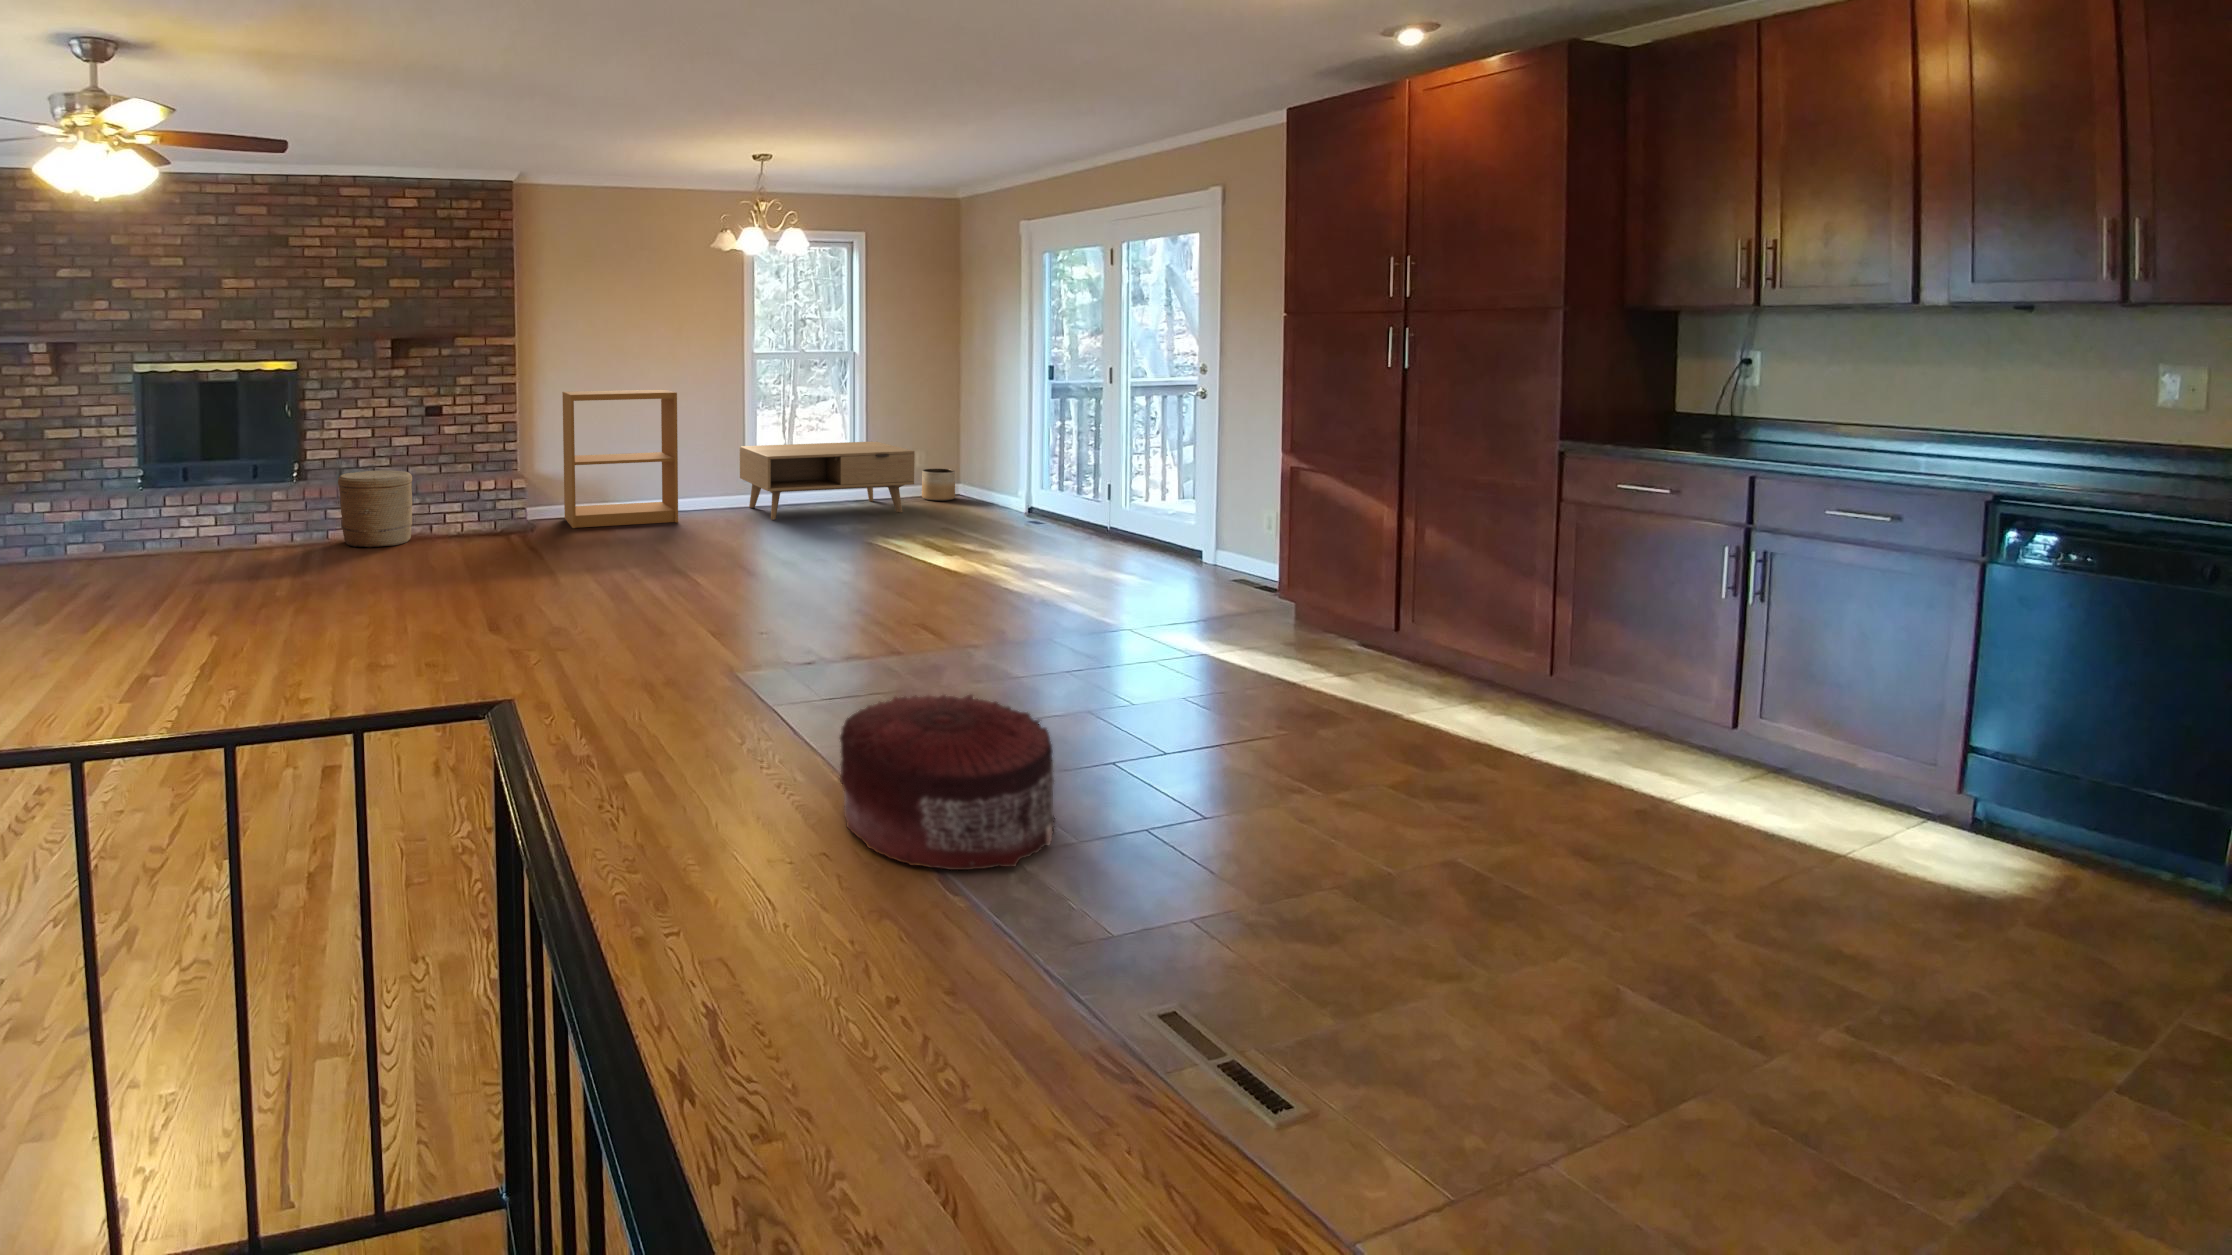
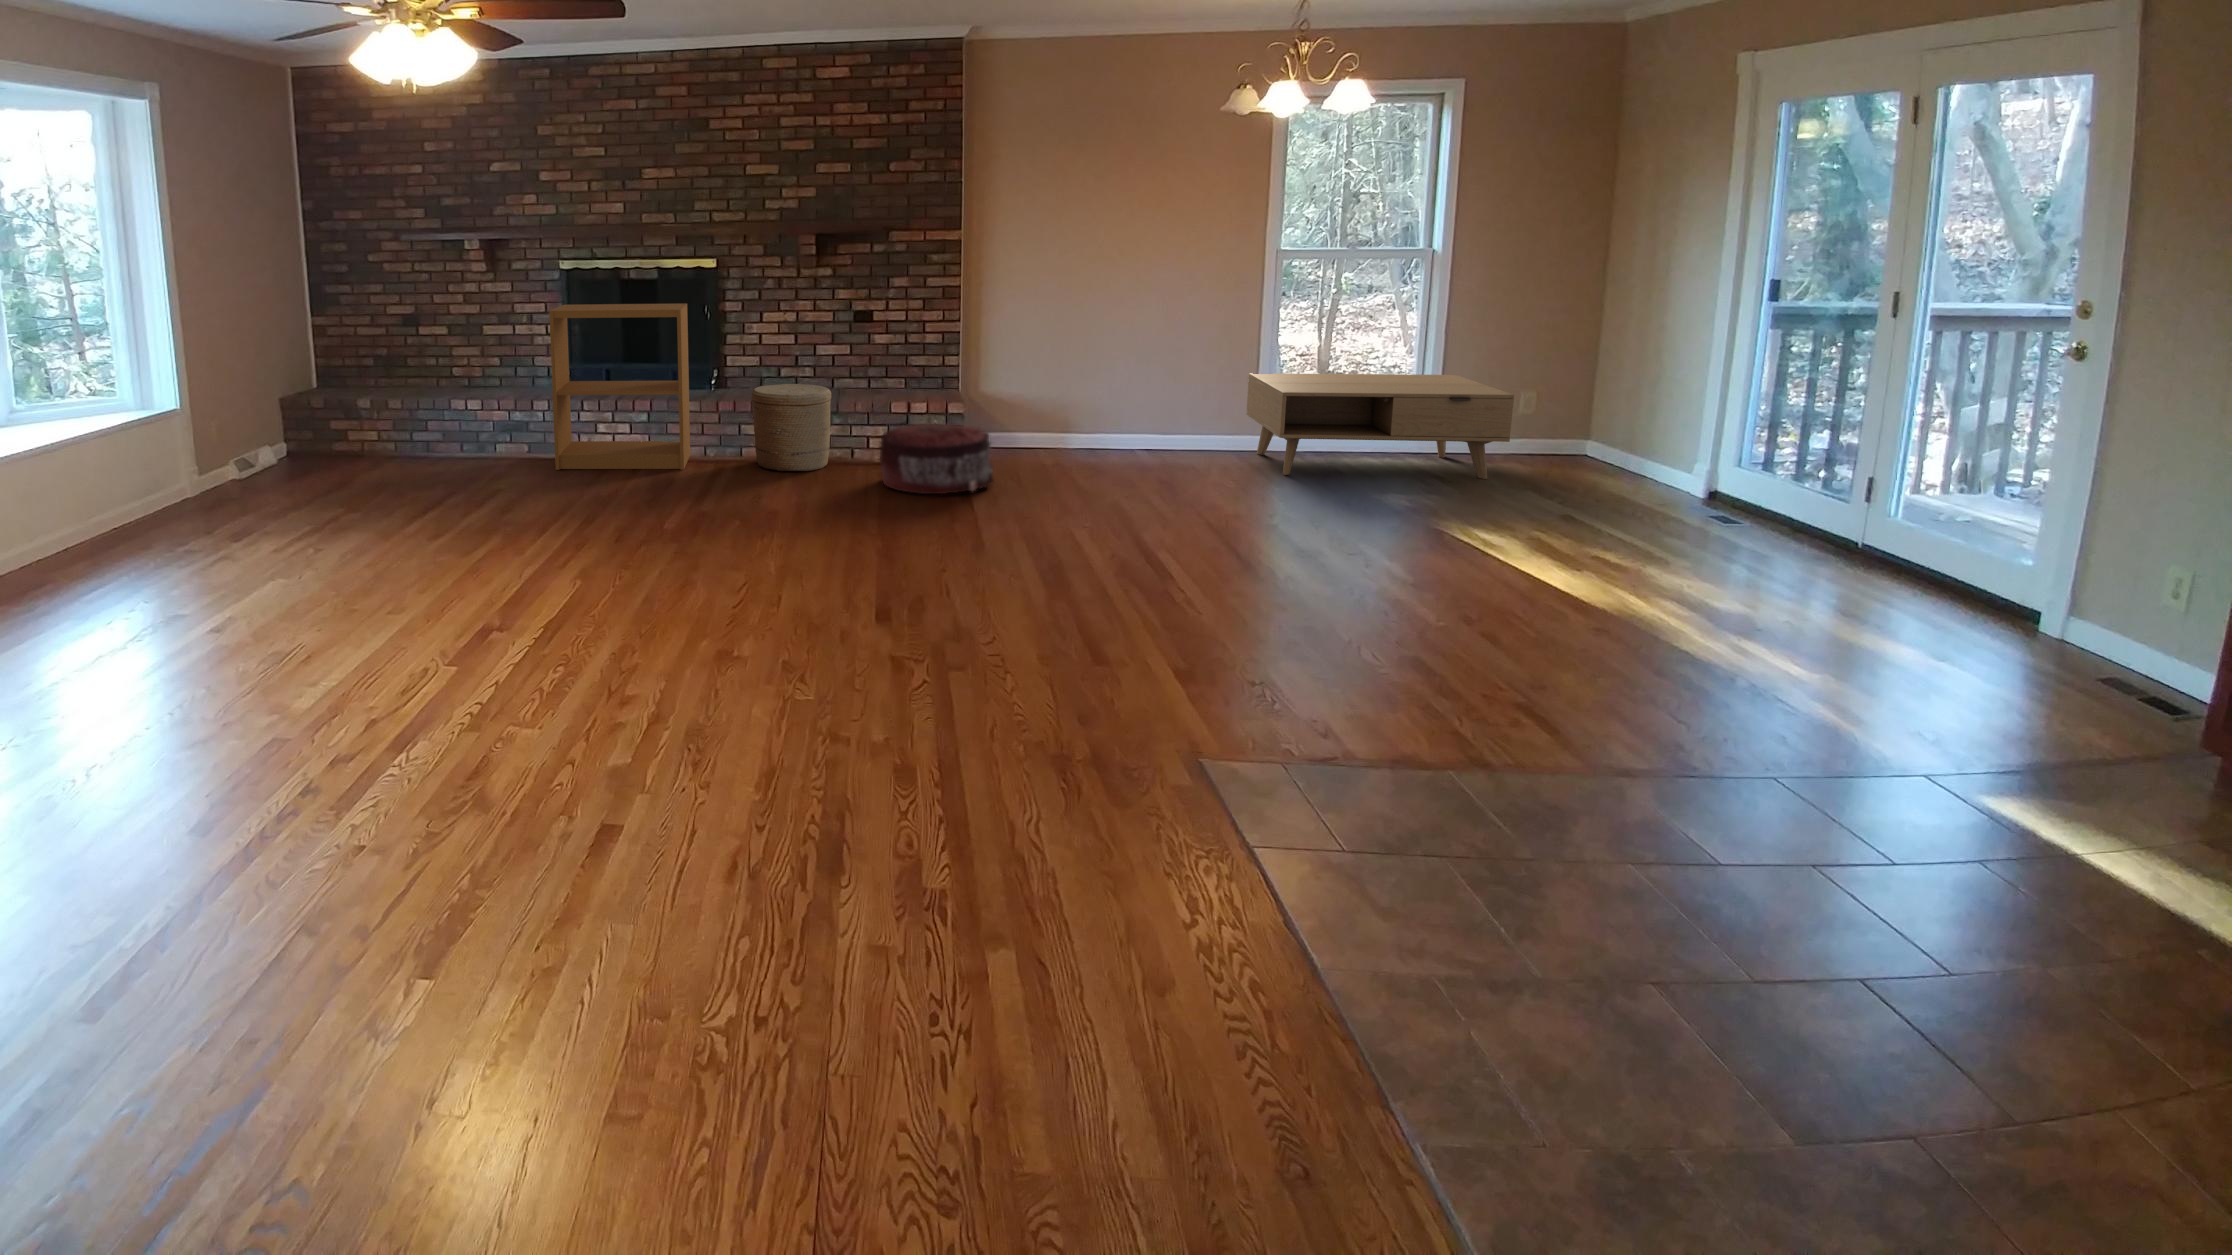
bookshelf: present [562,390,678,528] -> present [549,304,690,470]
planter: present [922,469,955,501] -> none [1525,417,1584,465]
pouf: present [840,695,1055,870] -> present [879,423,993,494]

